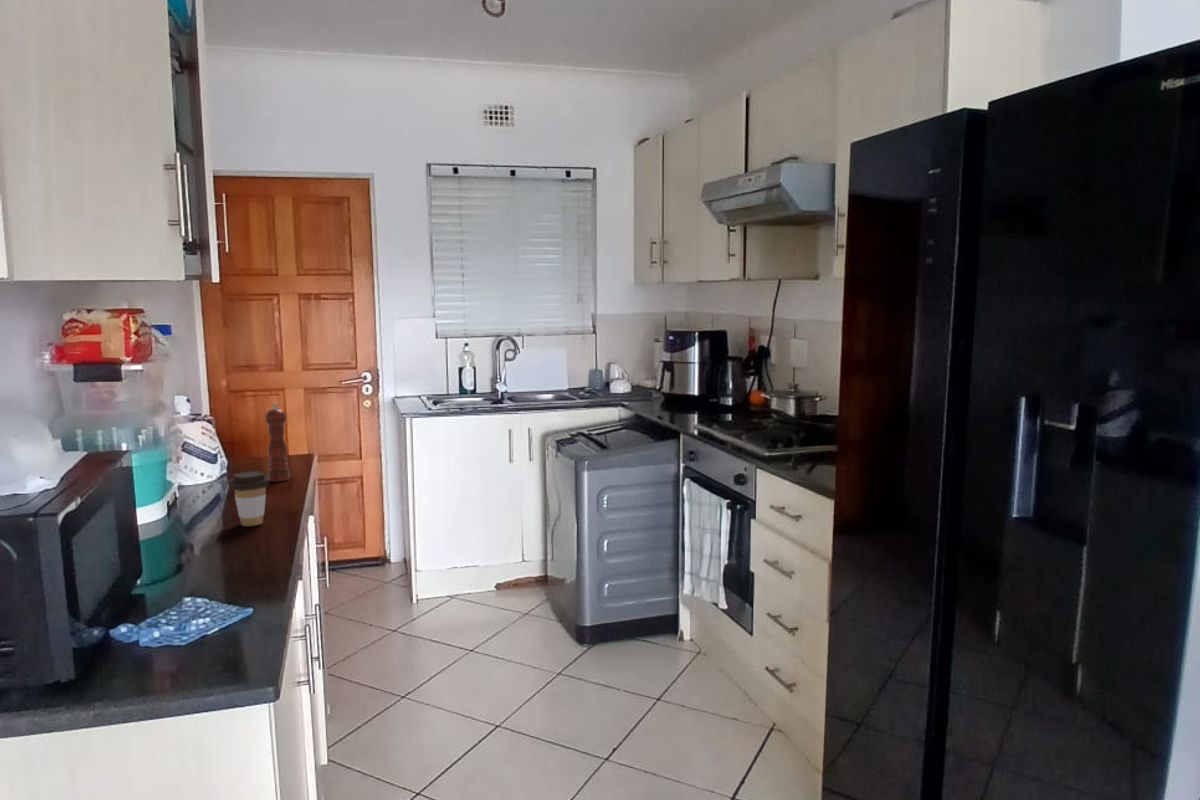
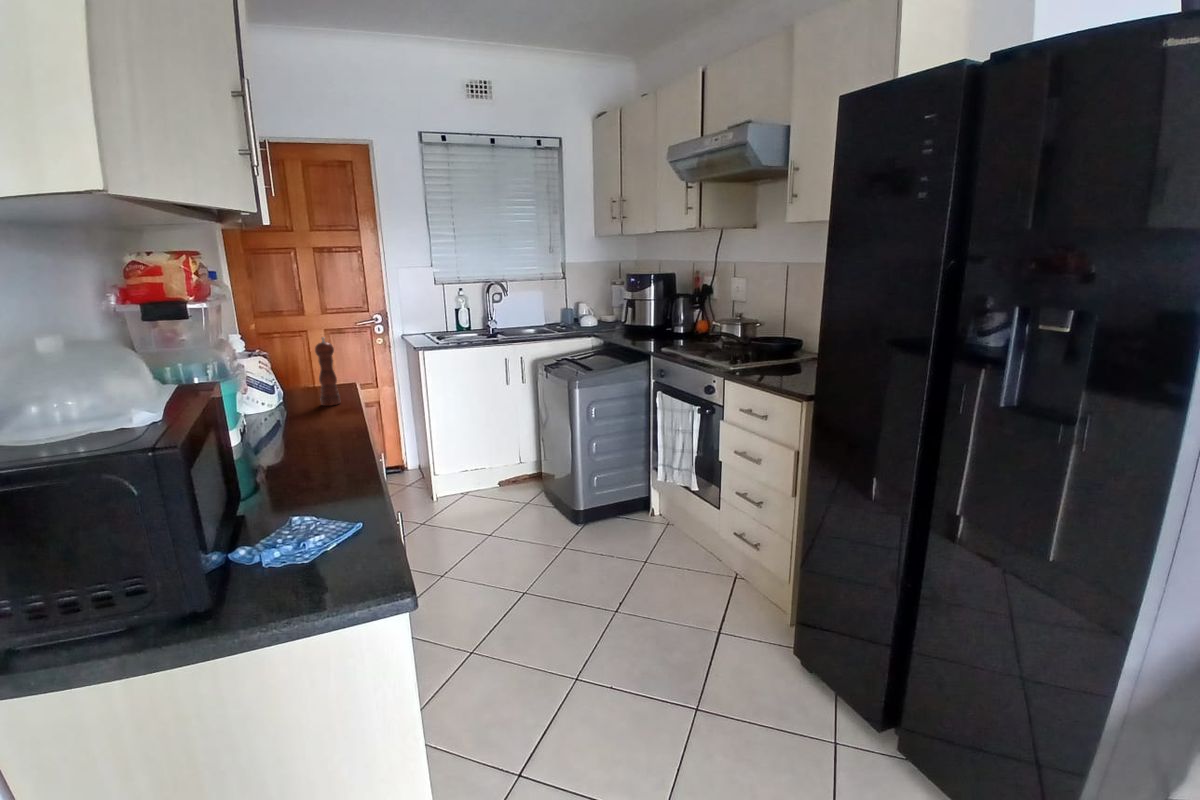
coffee cup: present [230,471,269,526] -> none [300,396,338,446]

